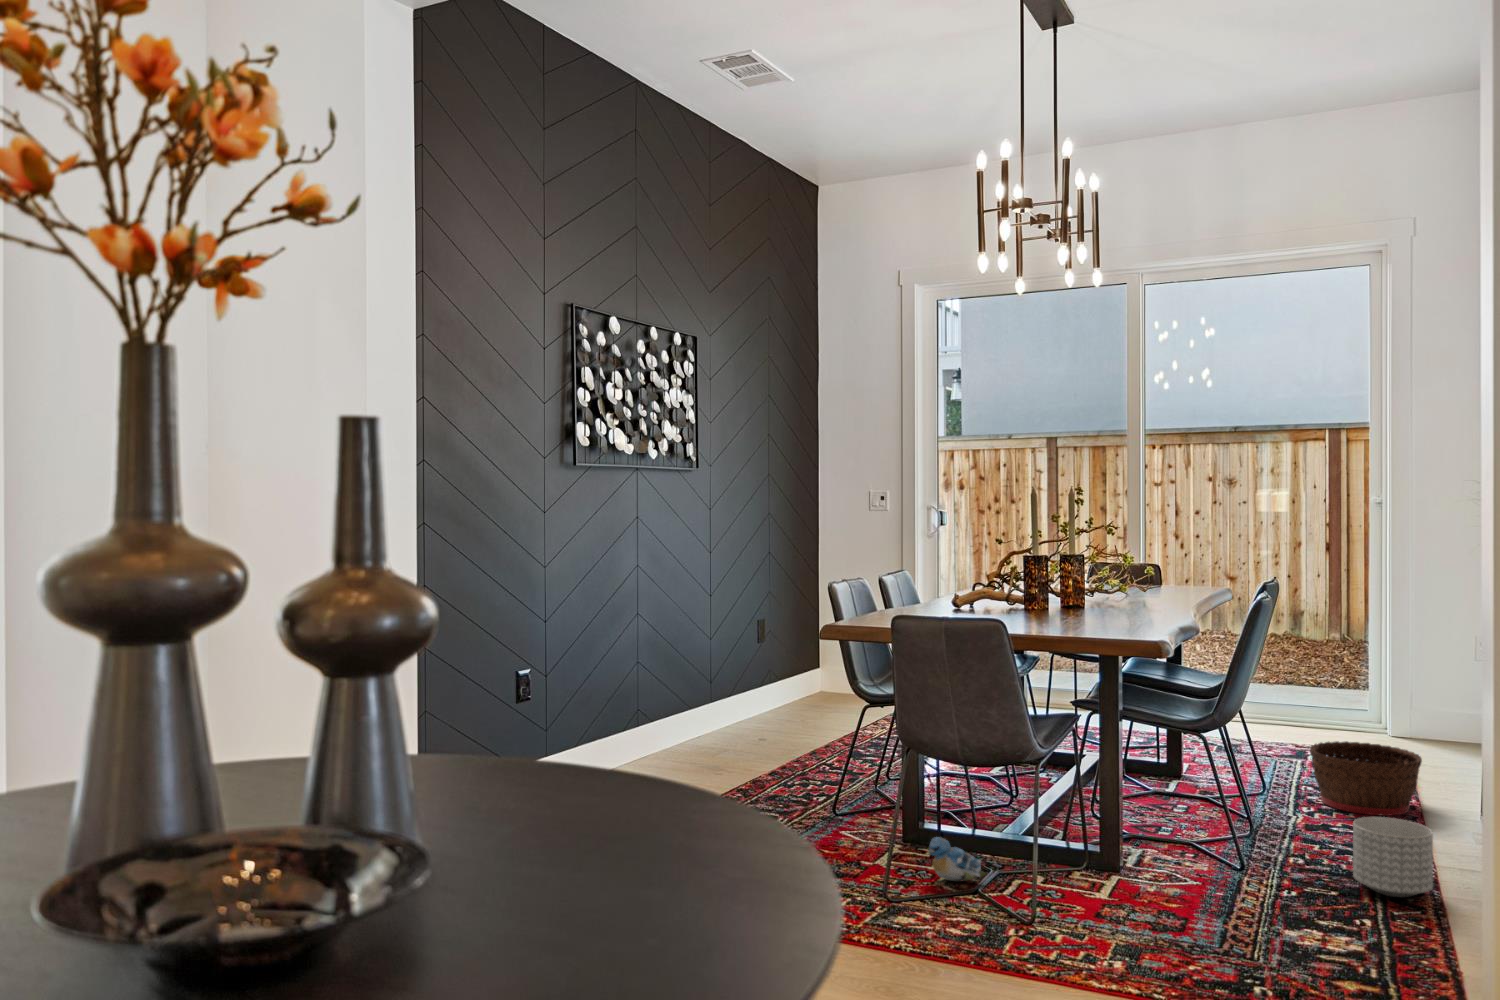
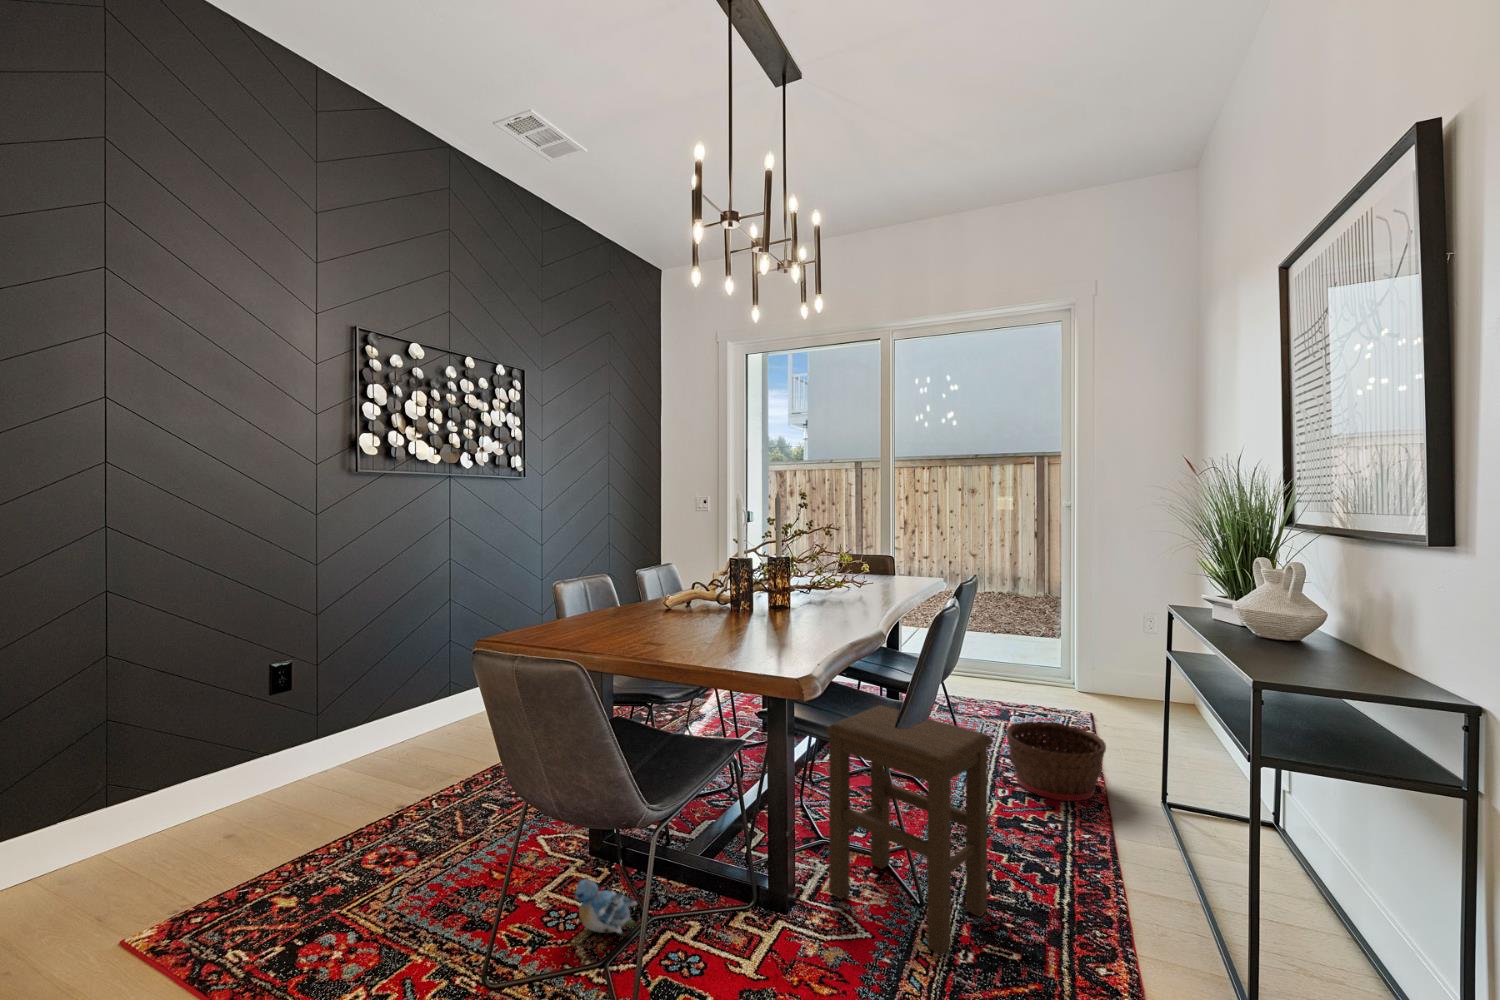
stool: none [1149,695,1310,895] -> present [827,705,992,955]
planter: present [1353,817,1433,897] -> none [1037,852,1123,962]

